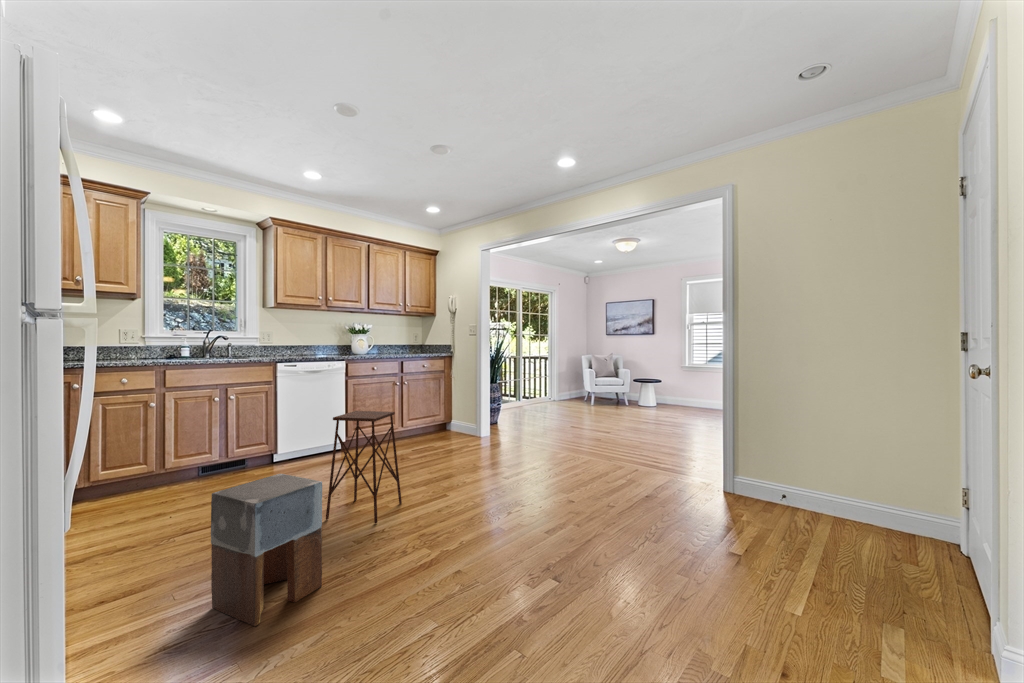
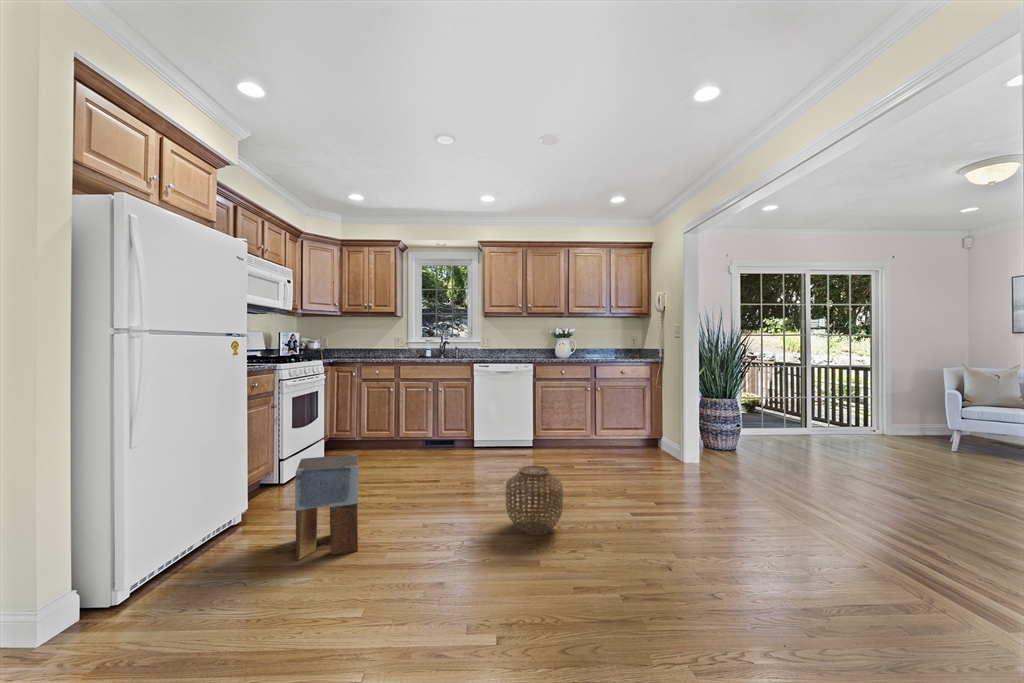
side table: present [326,411,402,524] -> none [434,412,500,517]
woven basket: none [433,450,488,515] -> present [506,465,563,535]

